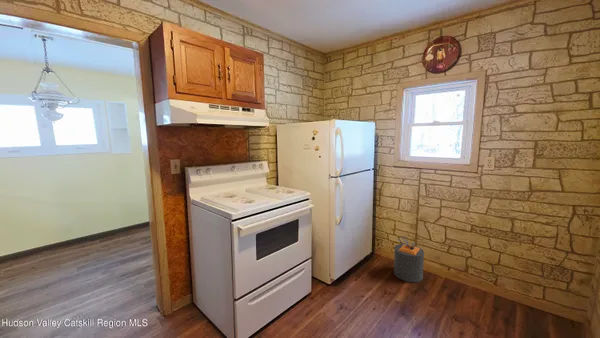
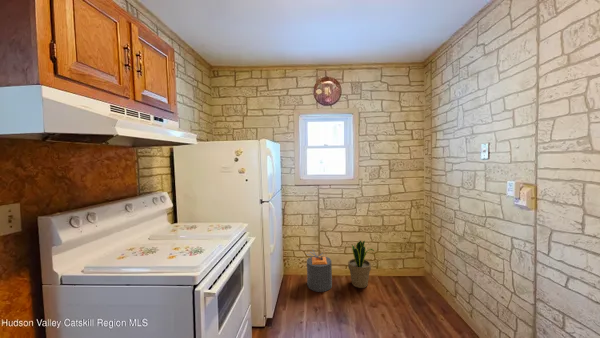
potted plant: none [445,241,484,298] -> present [348,241,374,288]

